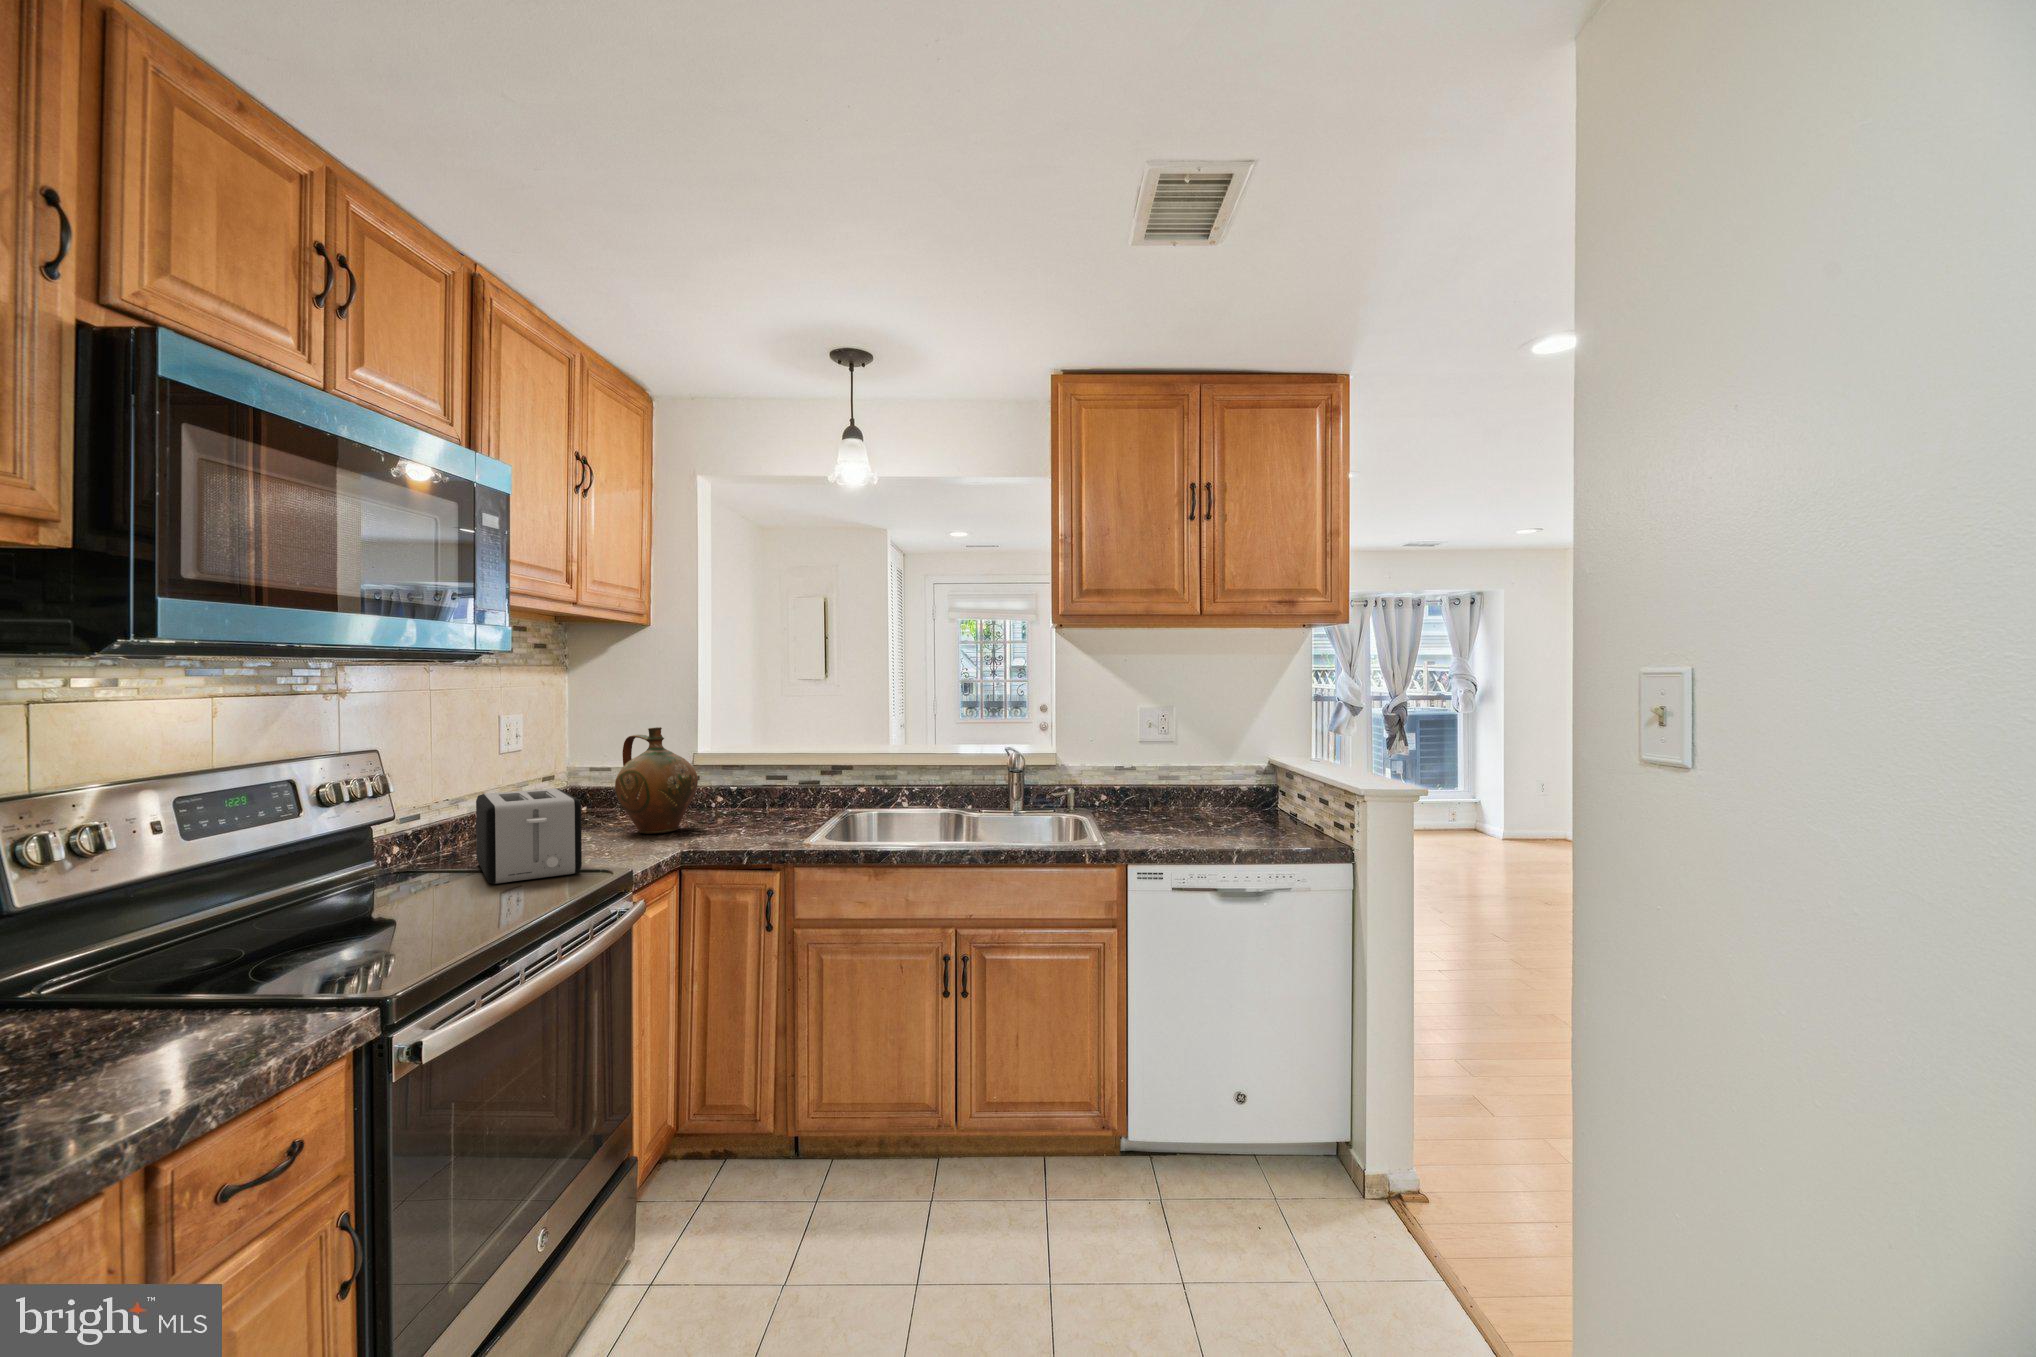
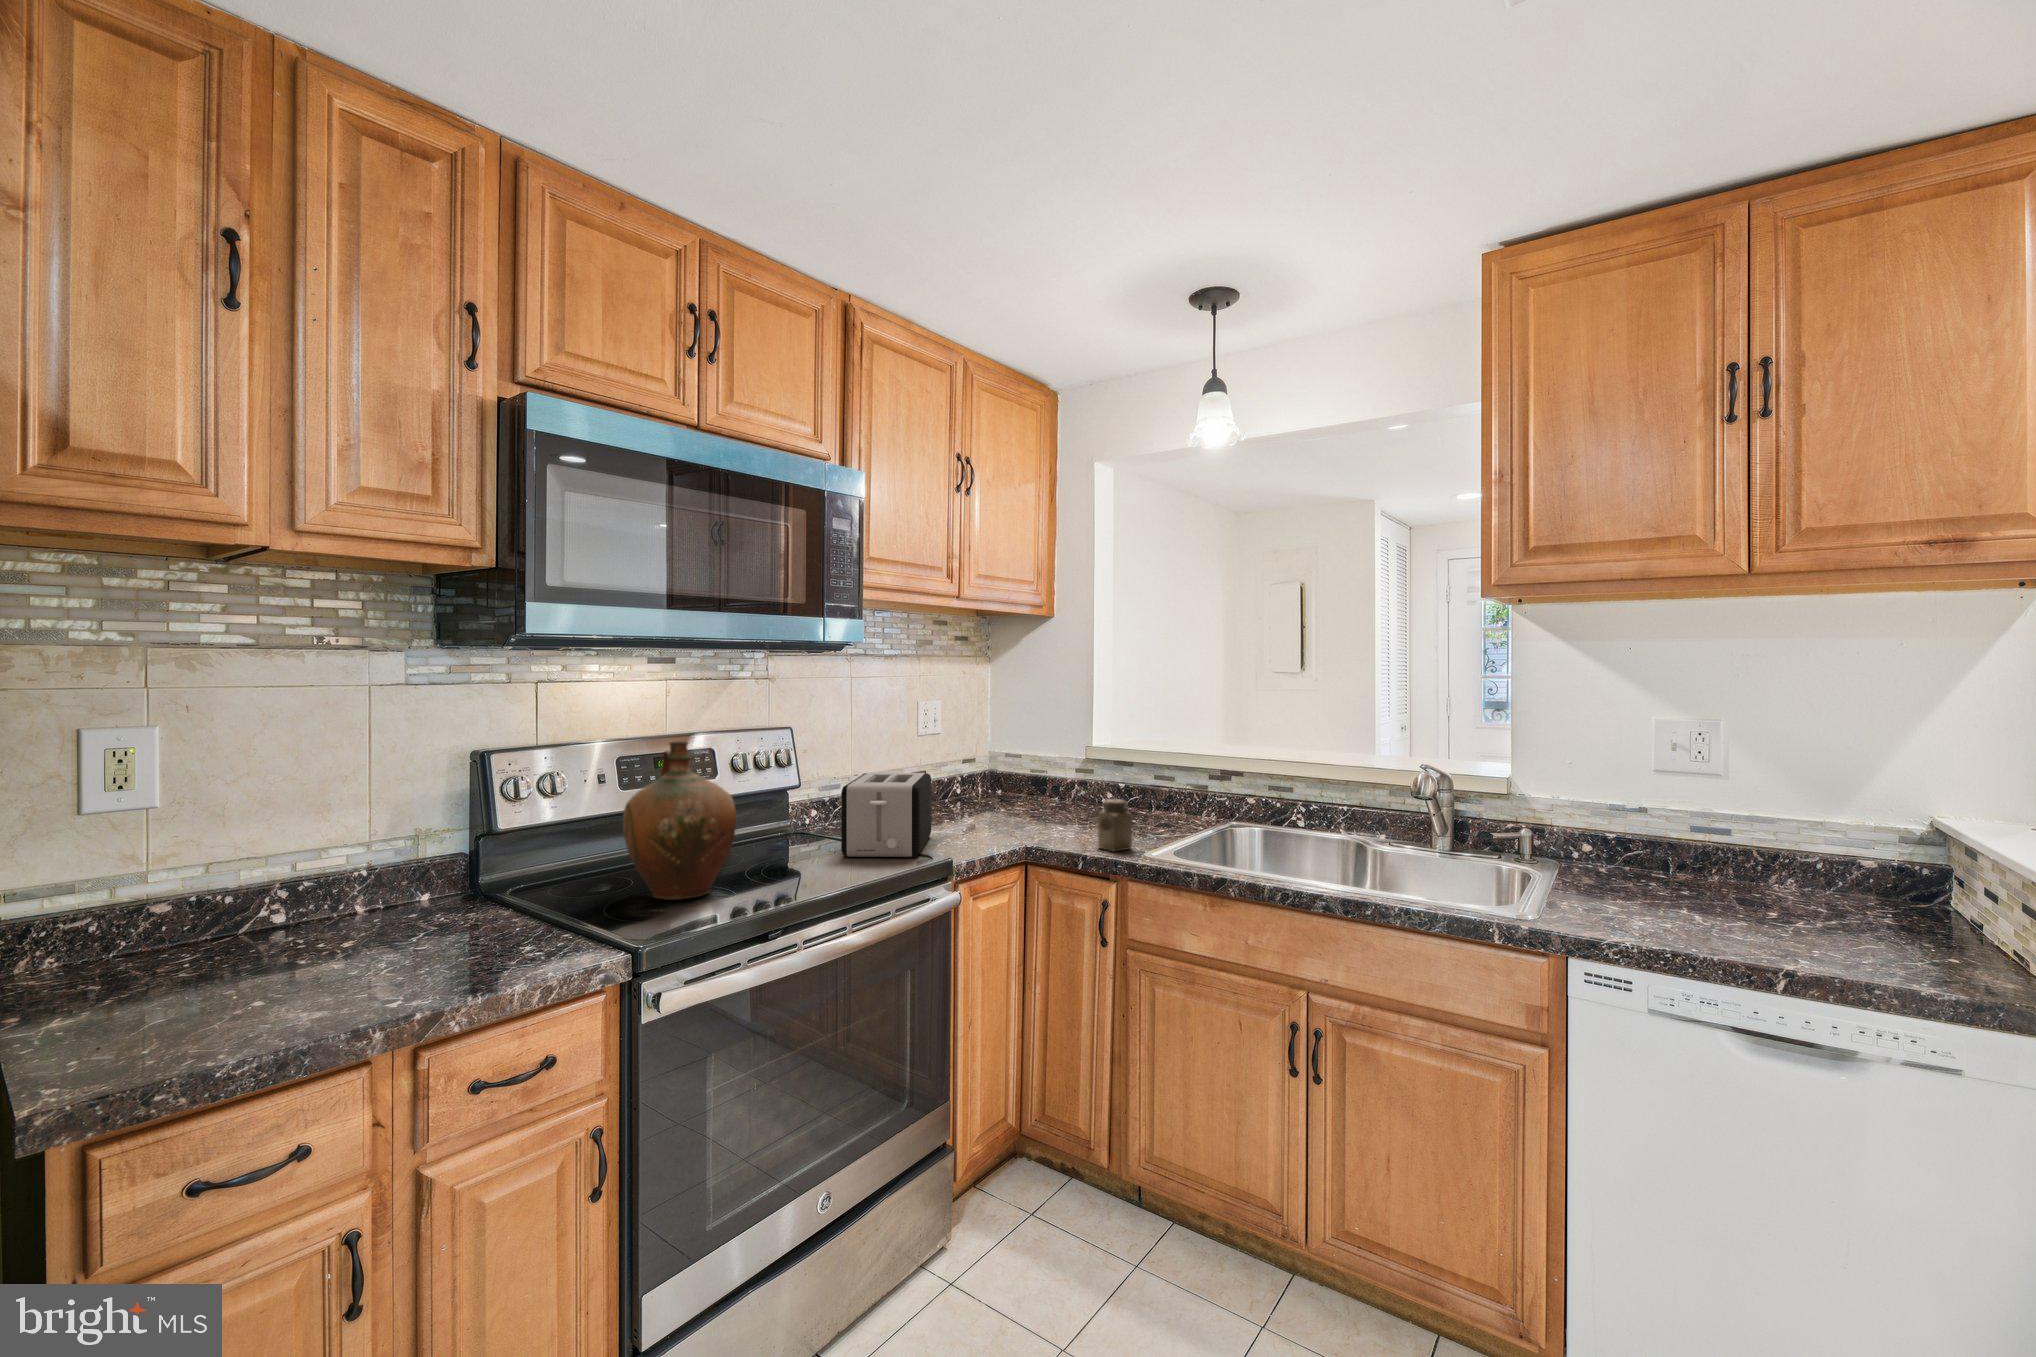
ceramic jug: present [615,727,698,834] -> present [623,741,736,900]
salt shaker: none [750,796,783,844] -> present [1098,799,1133,852]

